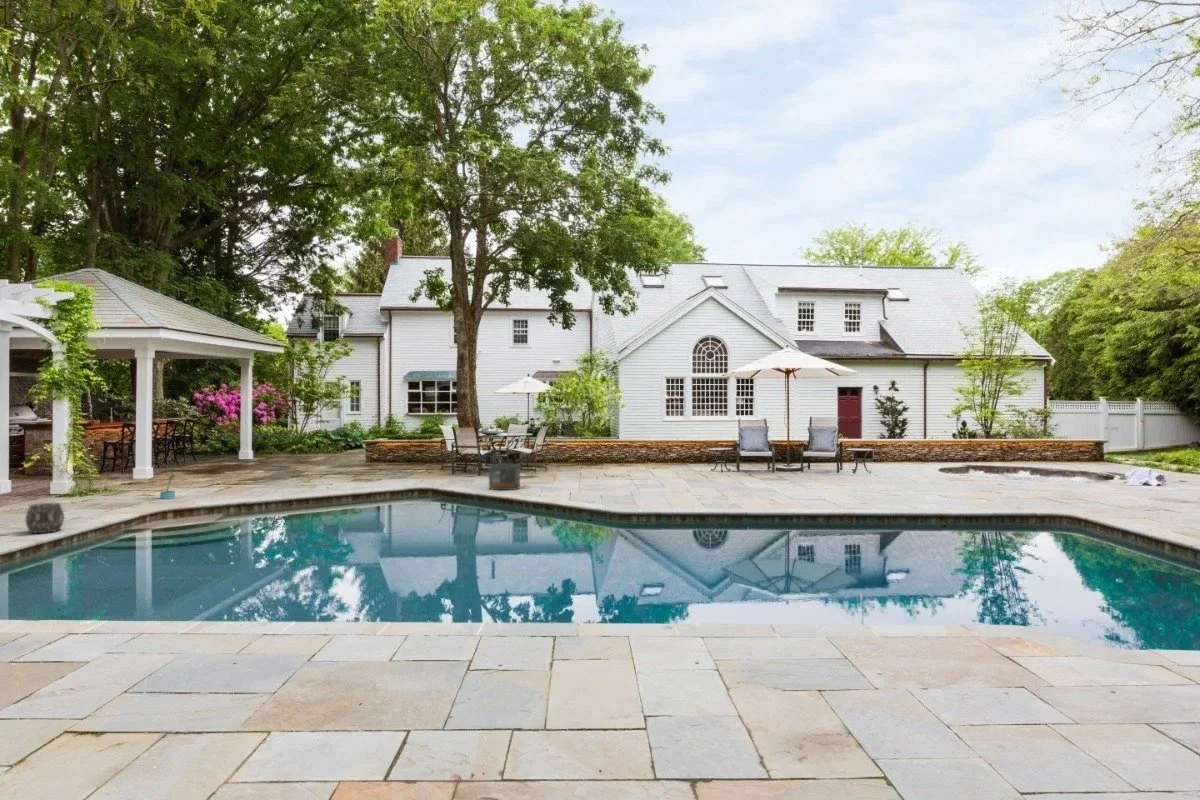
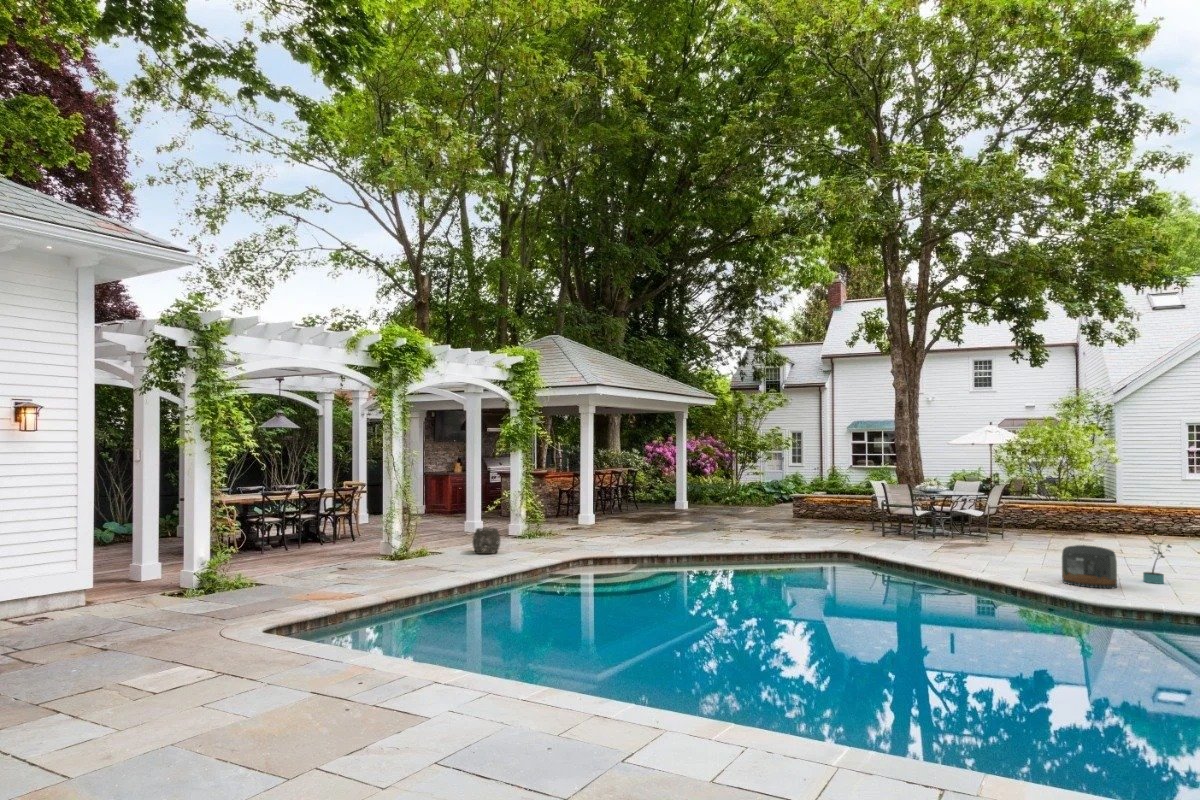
pouf: present [489,463,520,490] -> present [1062,545,1117,588]
potted plant: present [160,464,175,499] -> present [1143,543,1171,584]

